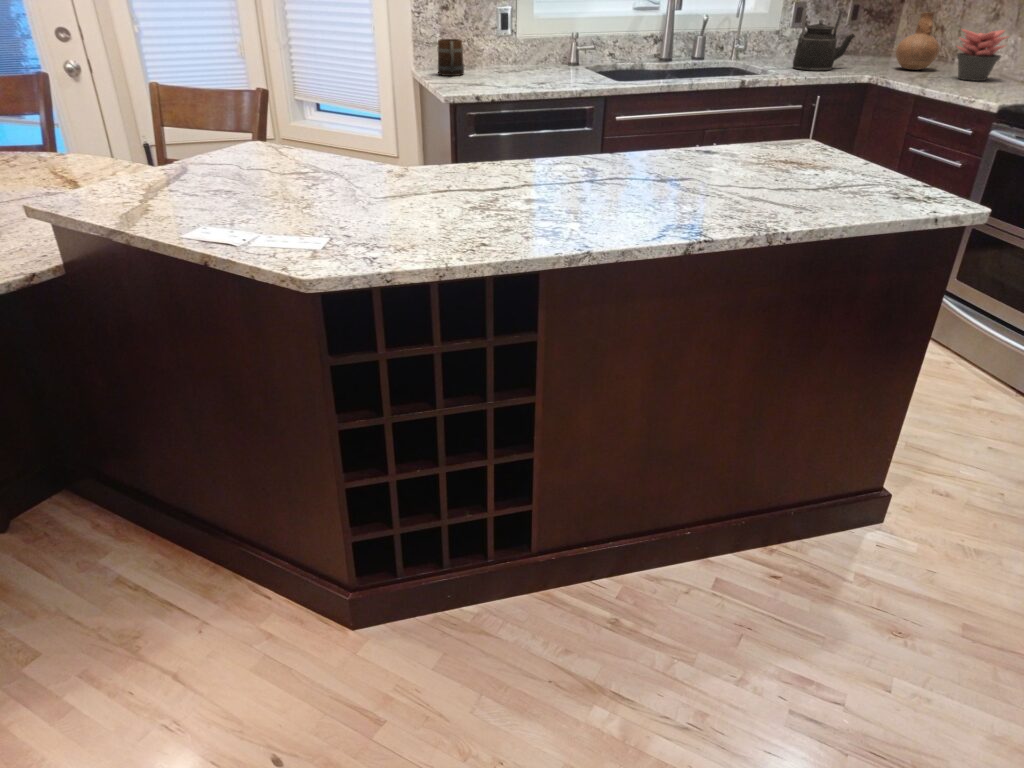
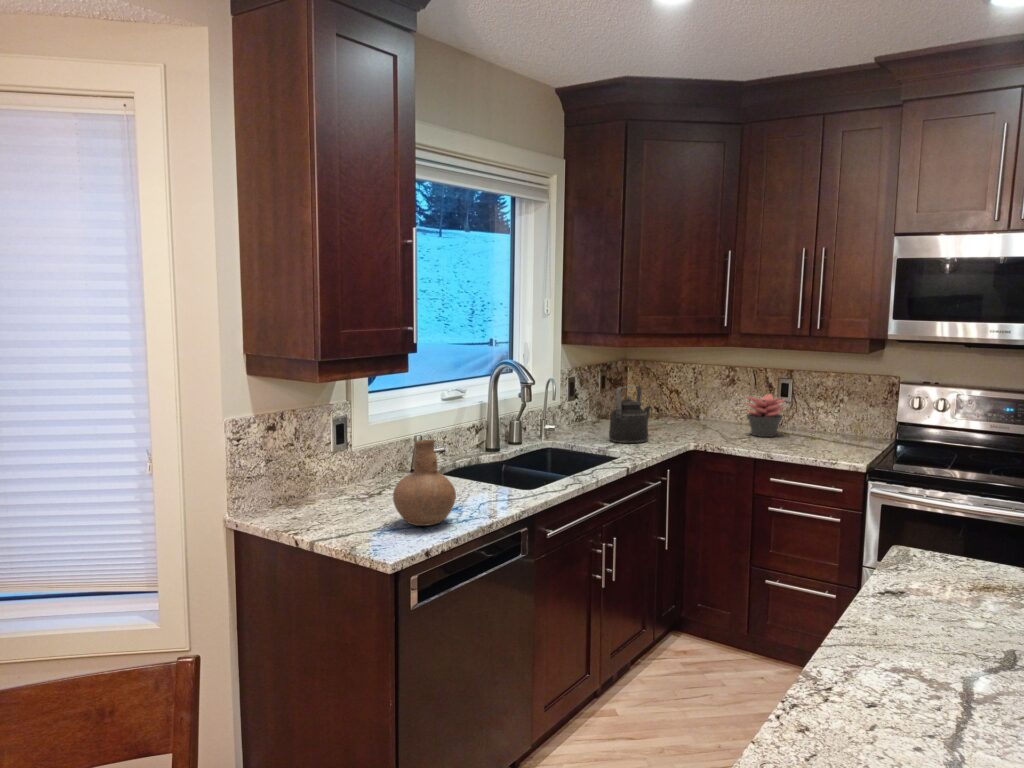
vase: present [896,12,940,70] -> present [393,440,456,526]
mug: present [437,39,464,76] -> none [276,467,318,522]

